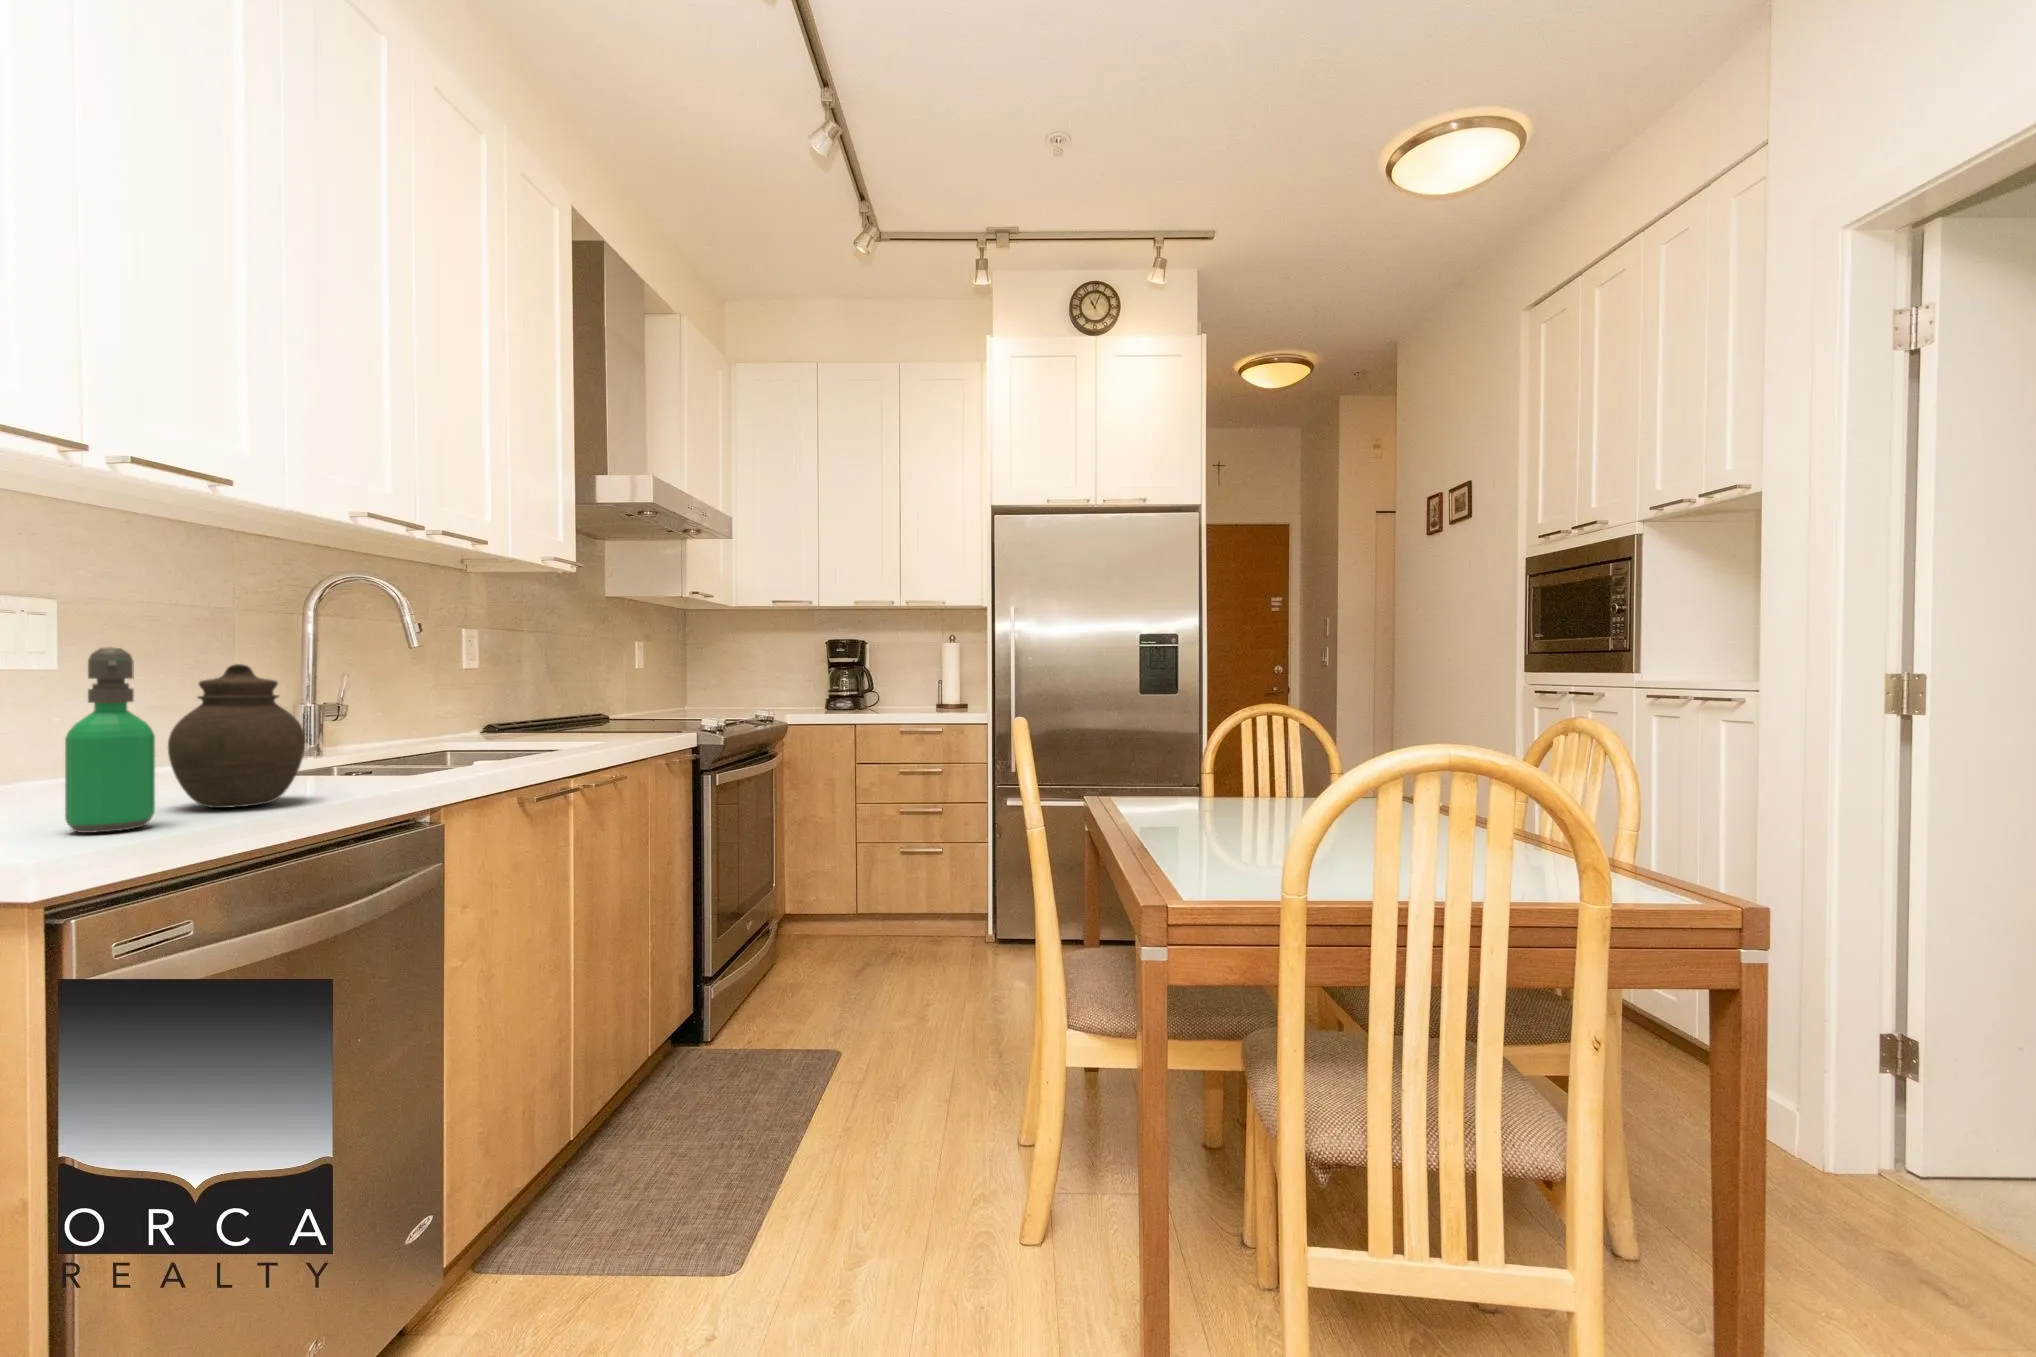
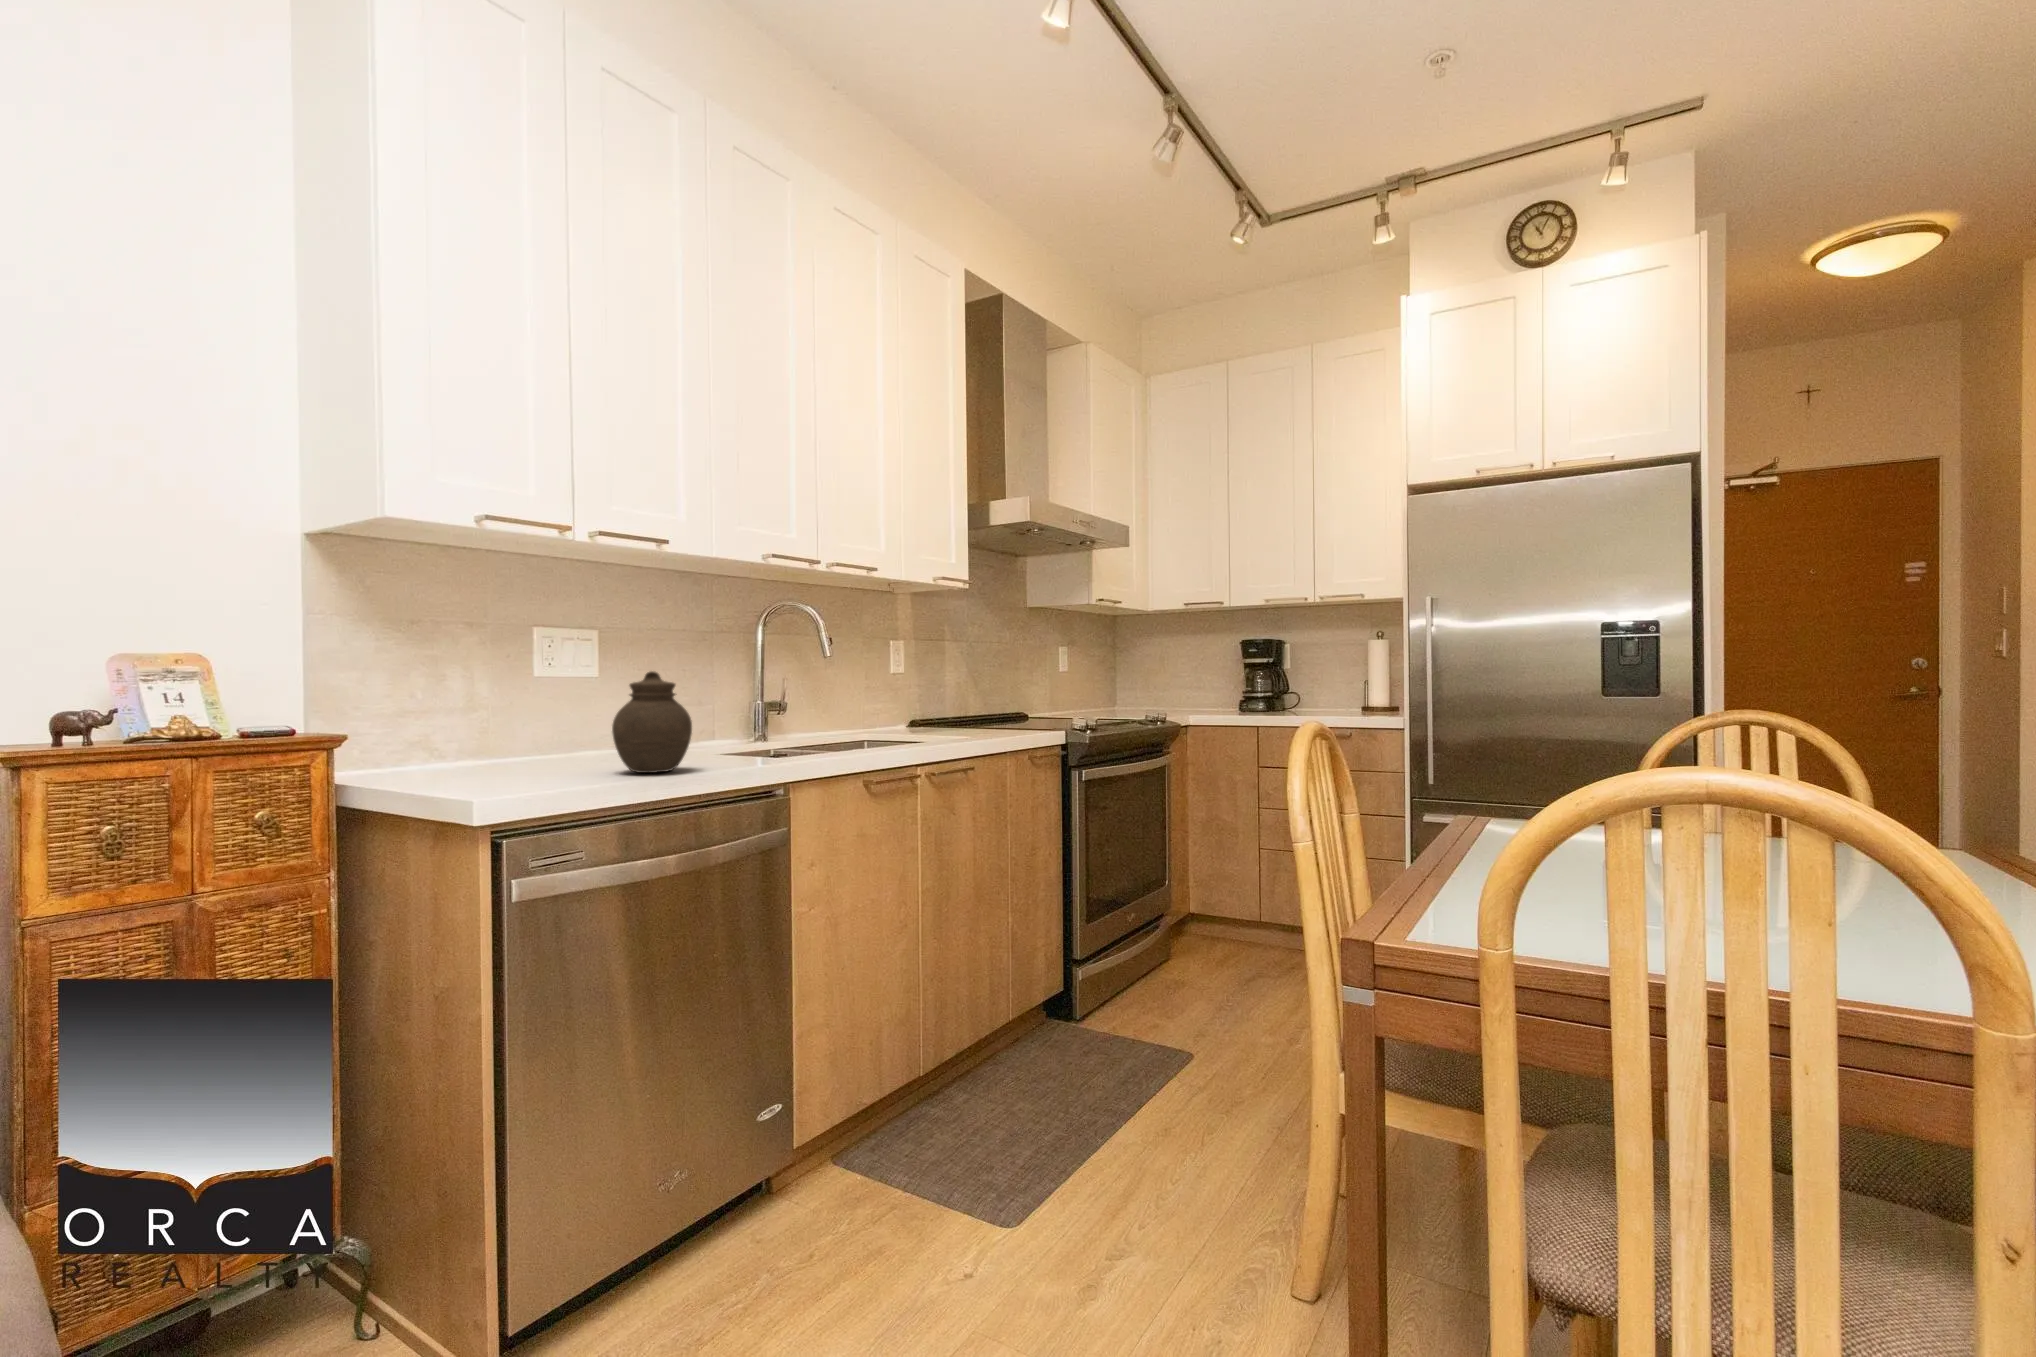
soap dispenser: present [65,647,155,833] -> none [541,661,588,783]

